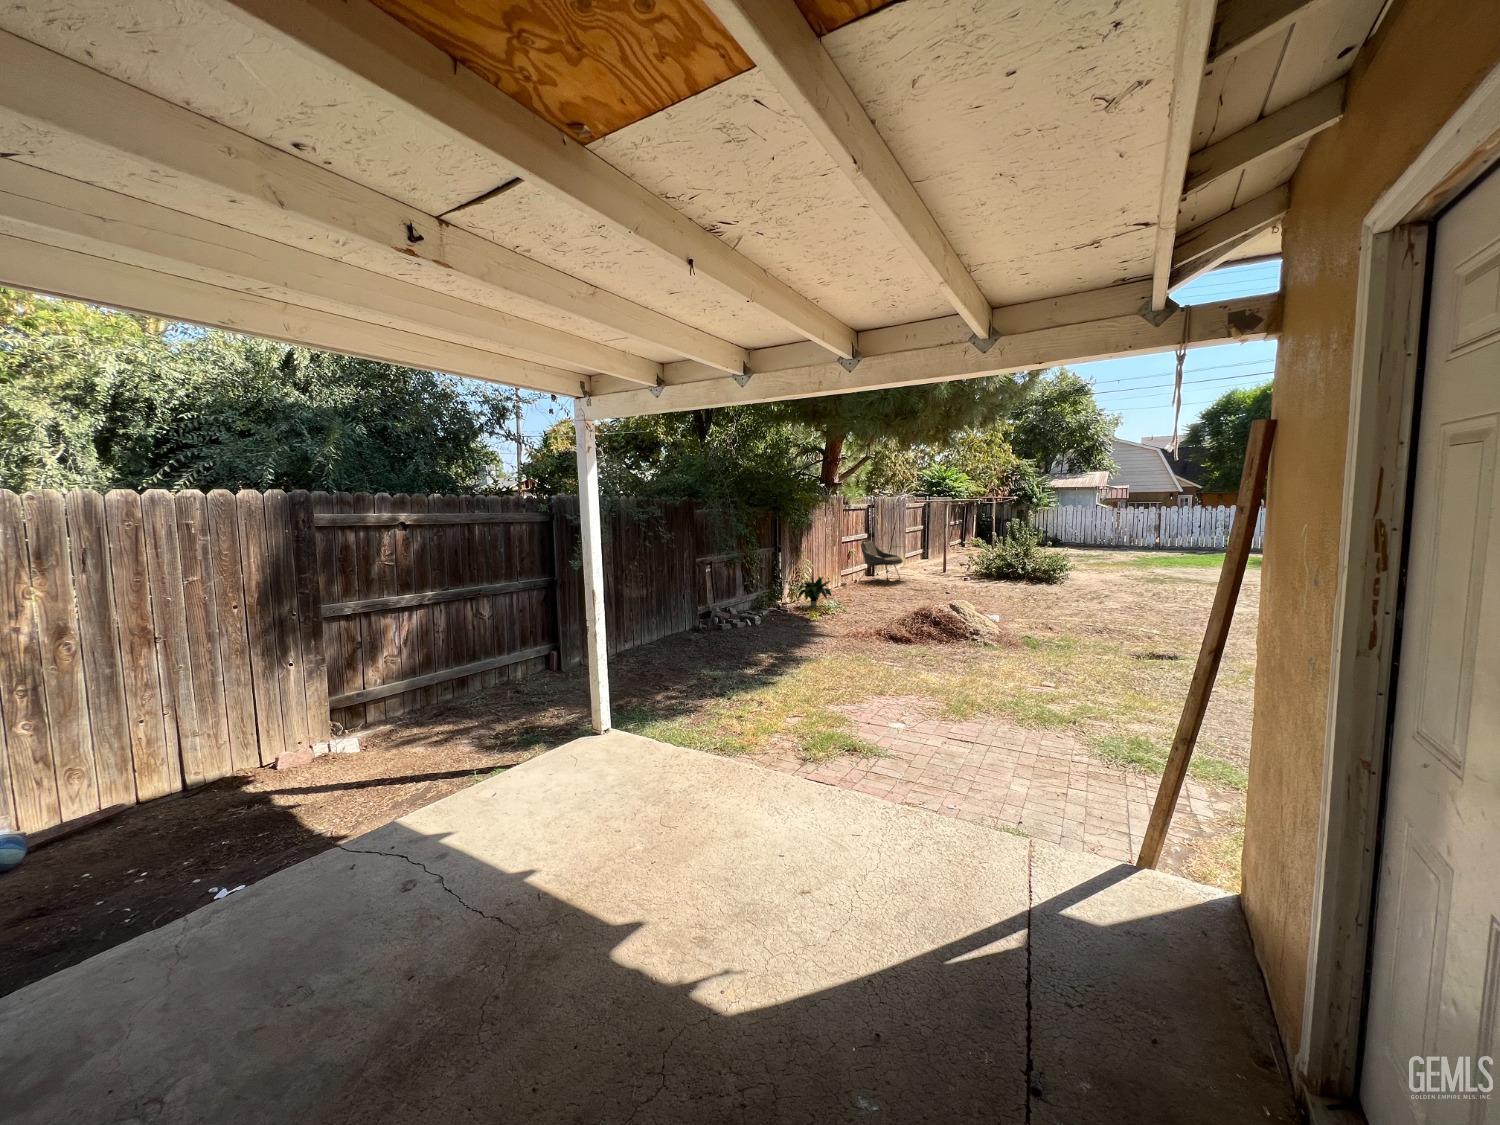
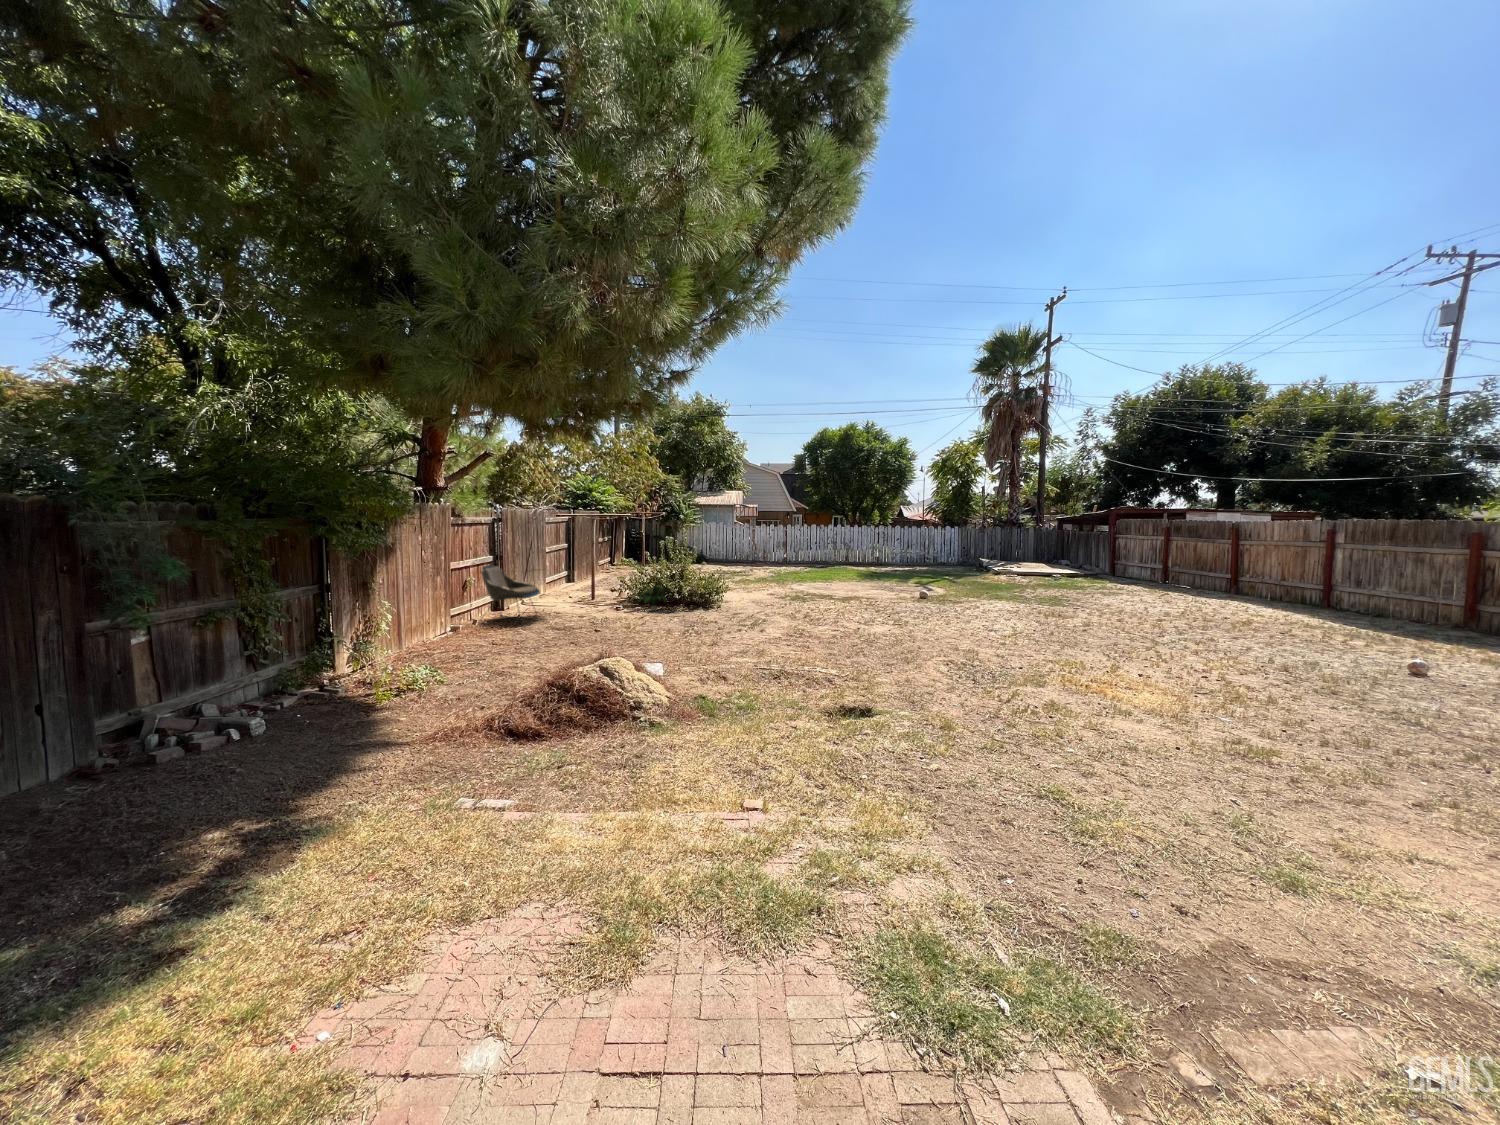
potted plant: present [797,576,831,607] -> present [639,583,668,611]

